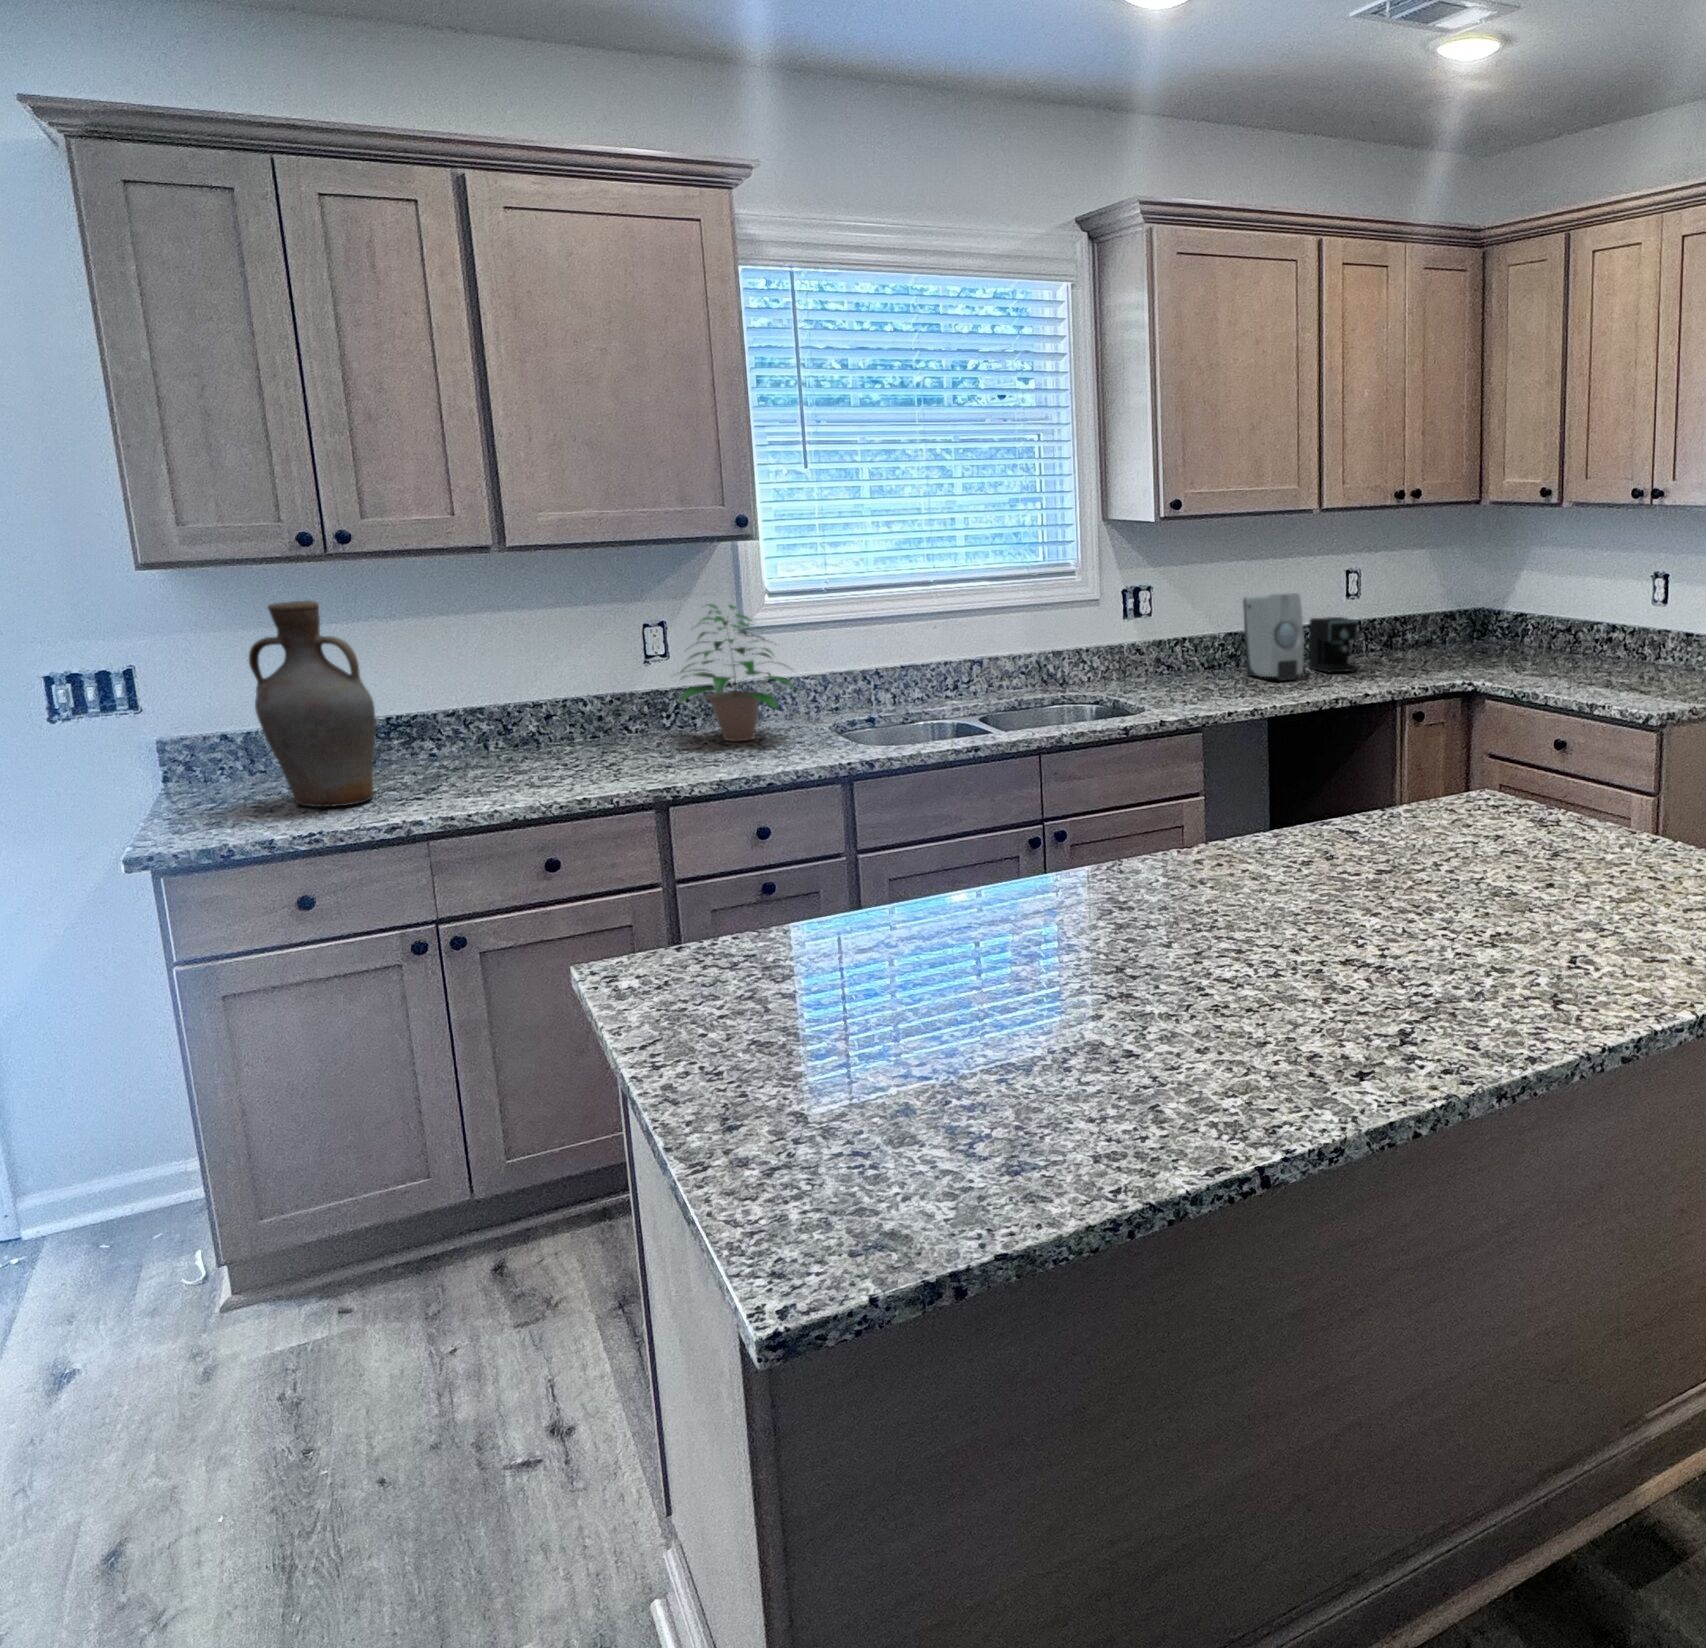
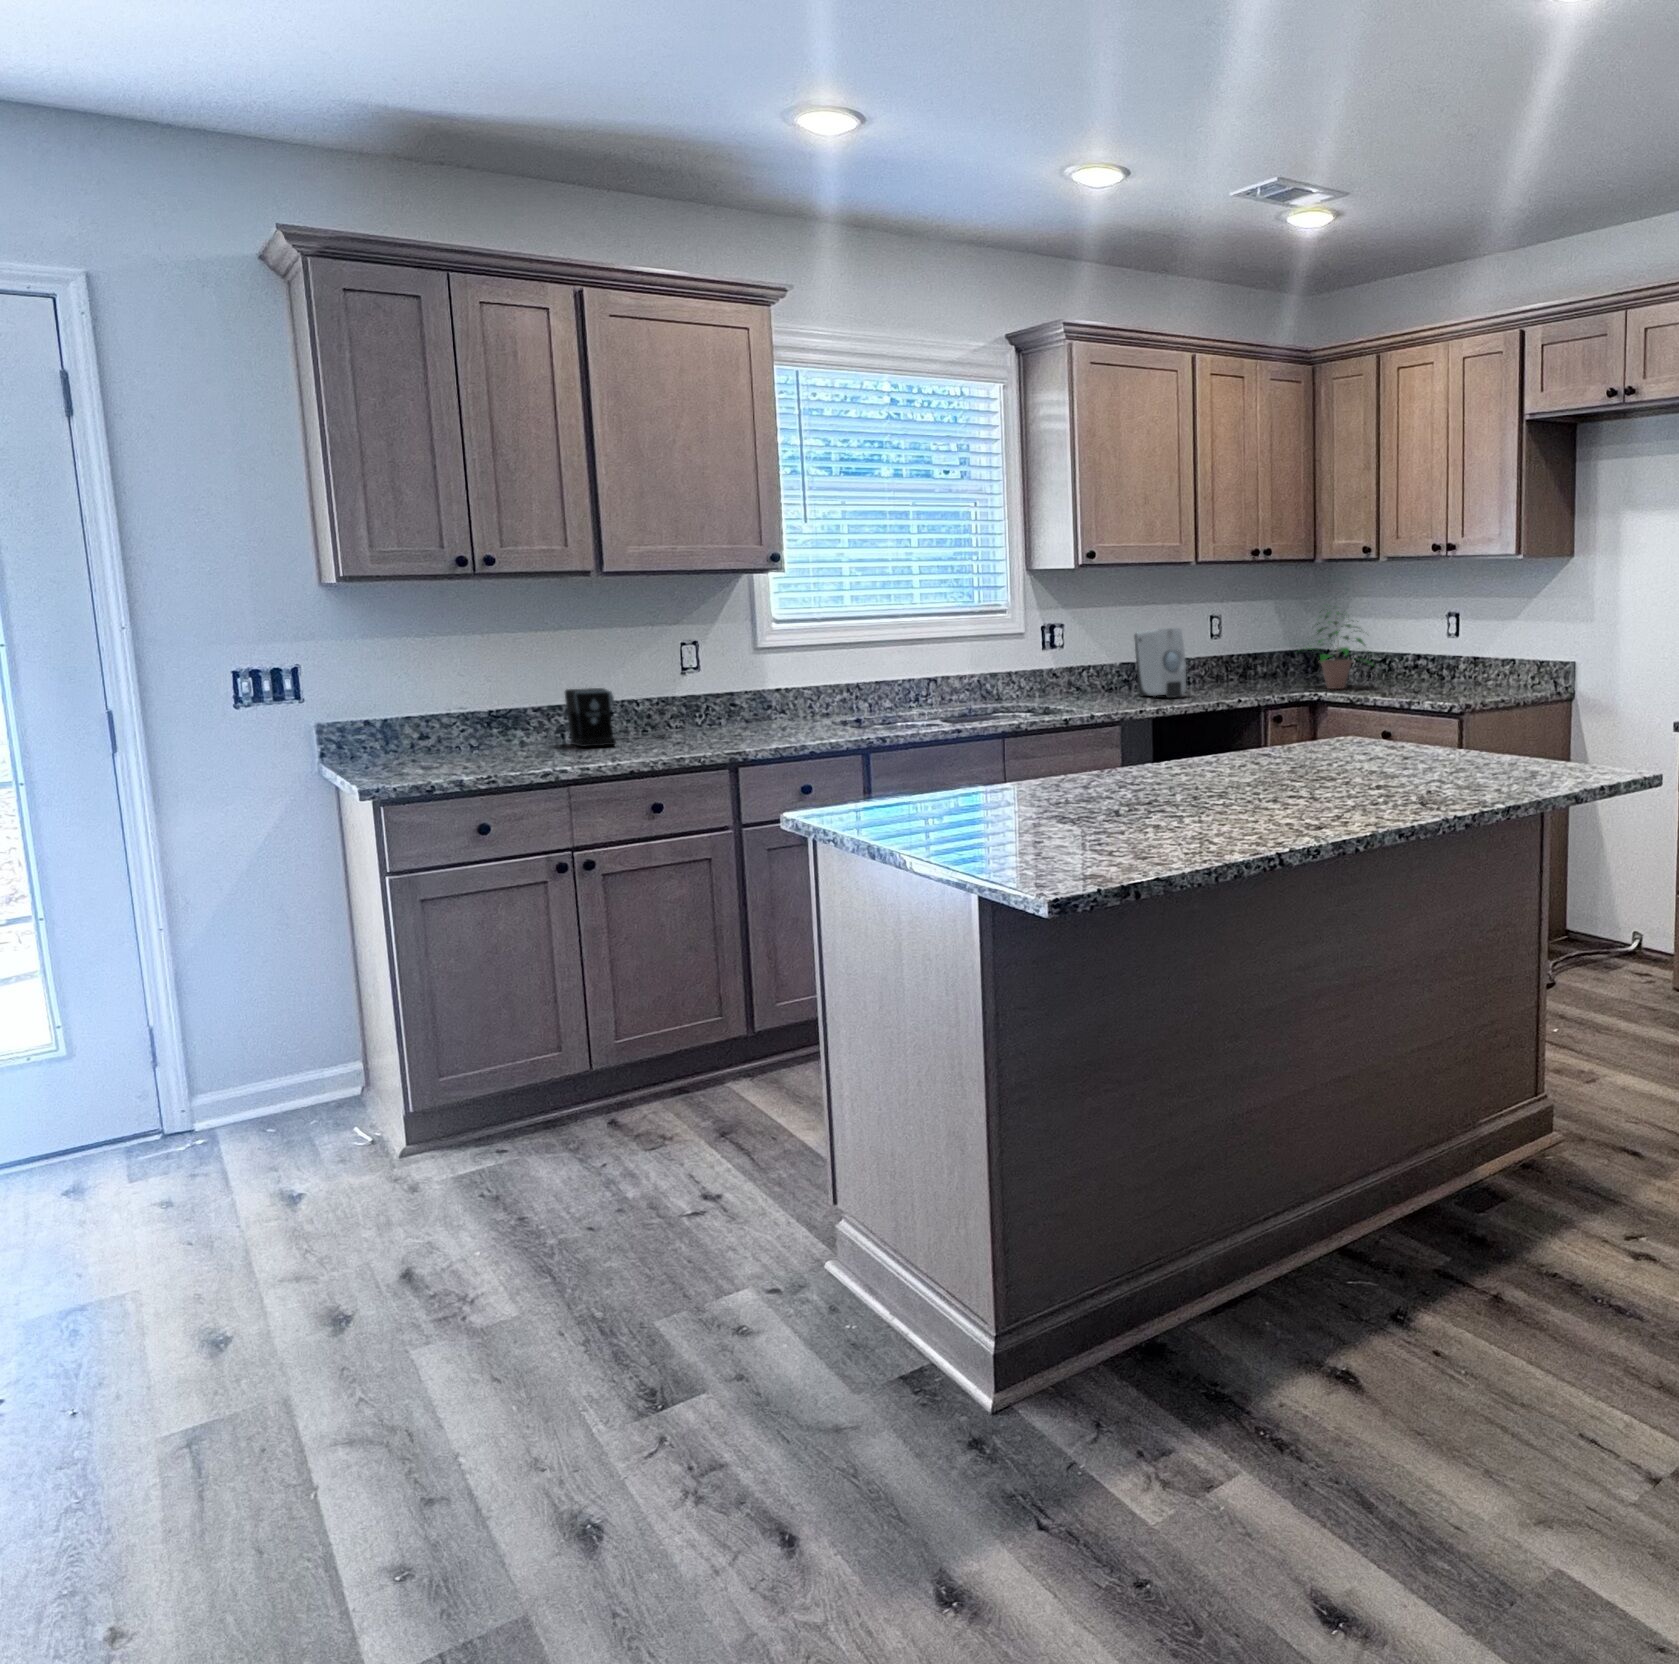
vase: present [249,600,376,807] -> none [422,606,515,766]
potted plant: present [679,604,796,741] -> present [1303,609,1371,689]
coffee maker: present [1309,617,1381,672] -> present [565,688,664,747]

